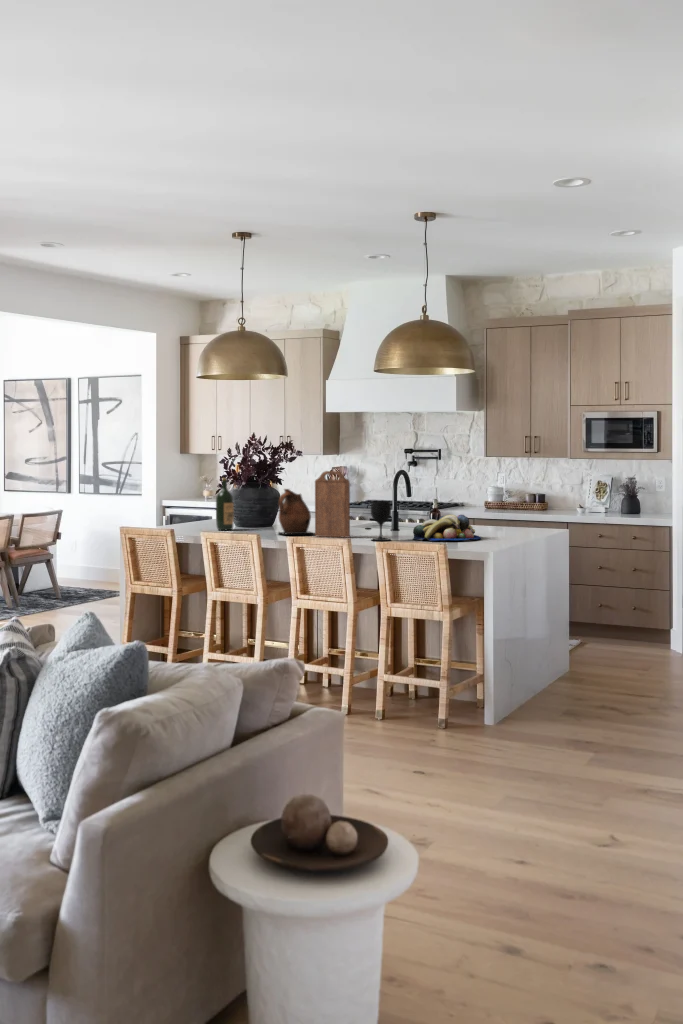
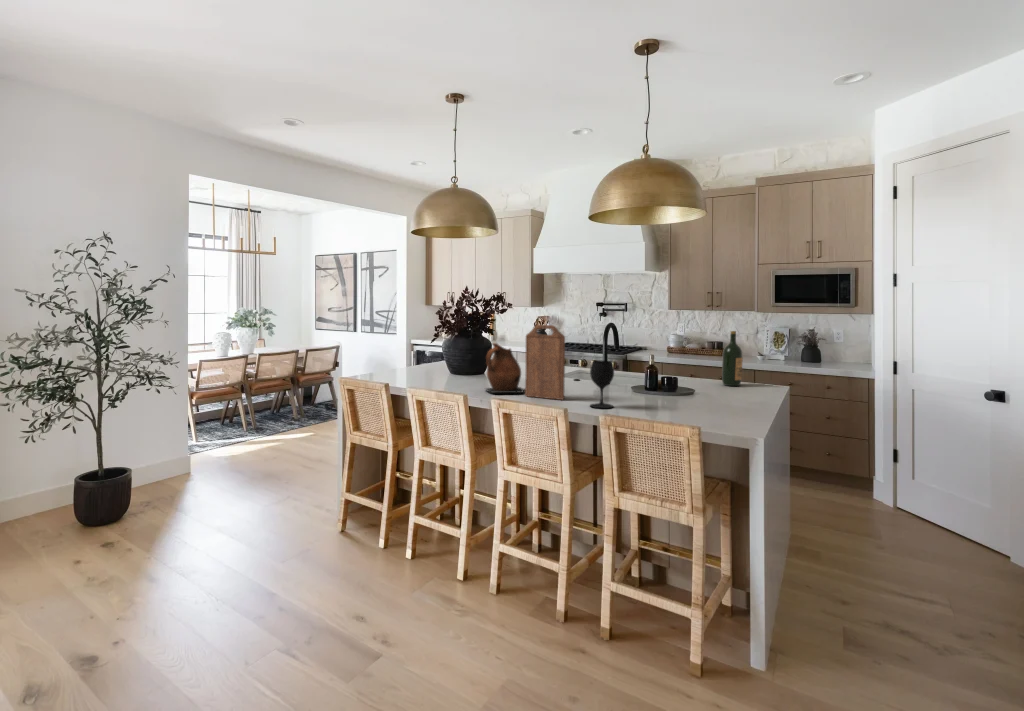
wine bottle: present [216,478,234,530] -> present [722,331,743,386]
fruit bowl: present [413,515,481,541] -> none [637,376,719,411]

